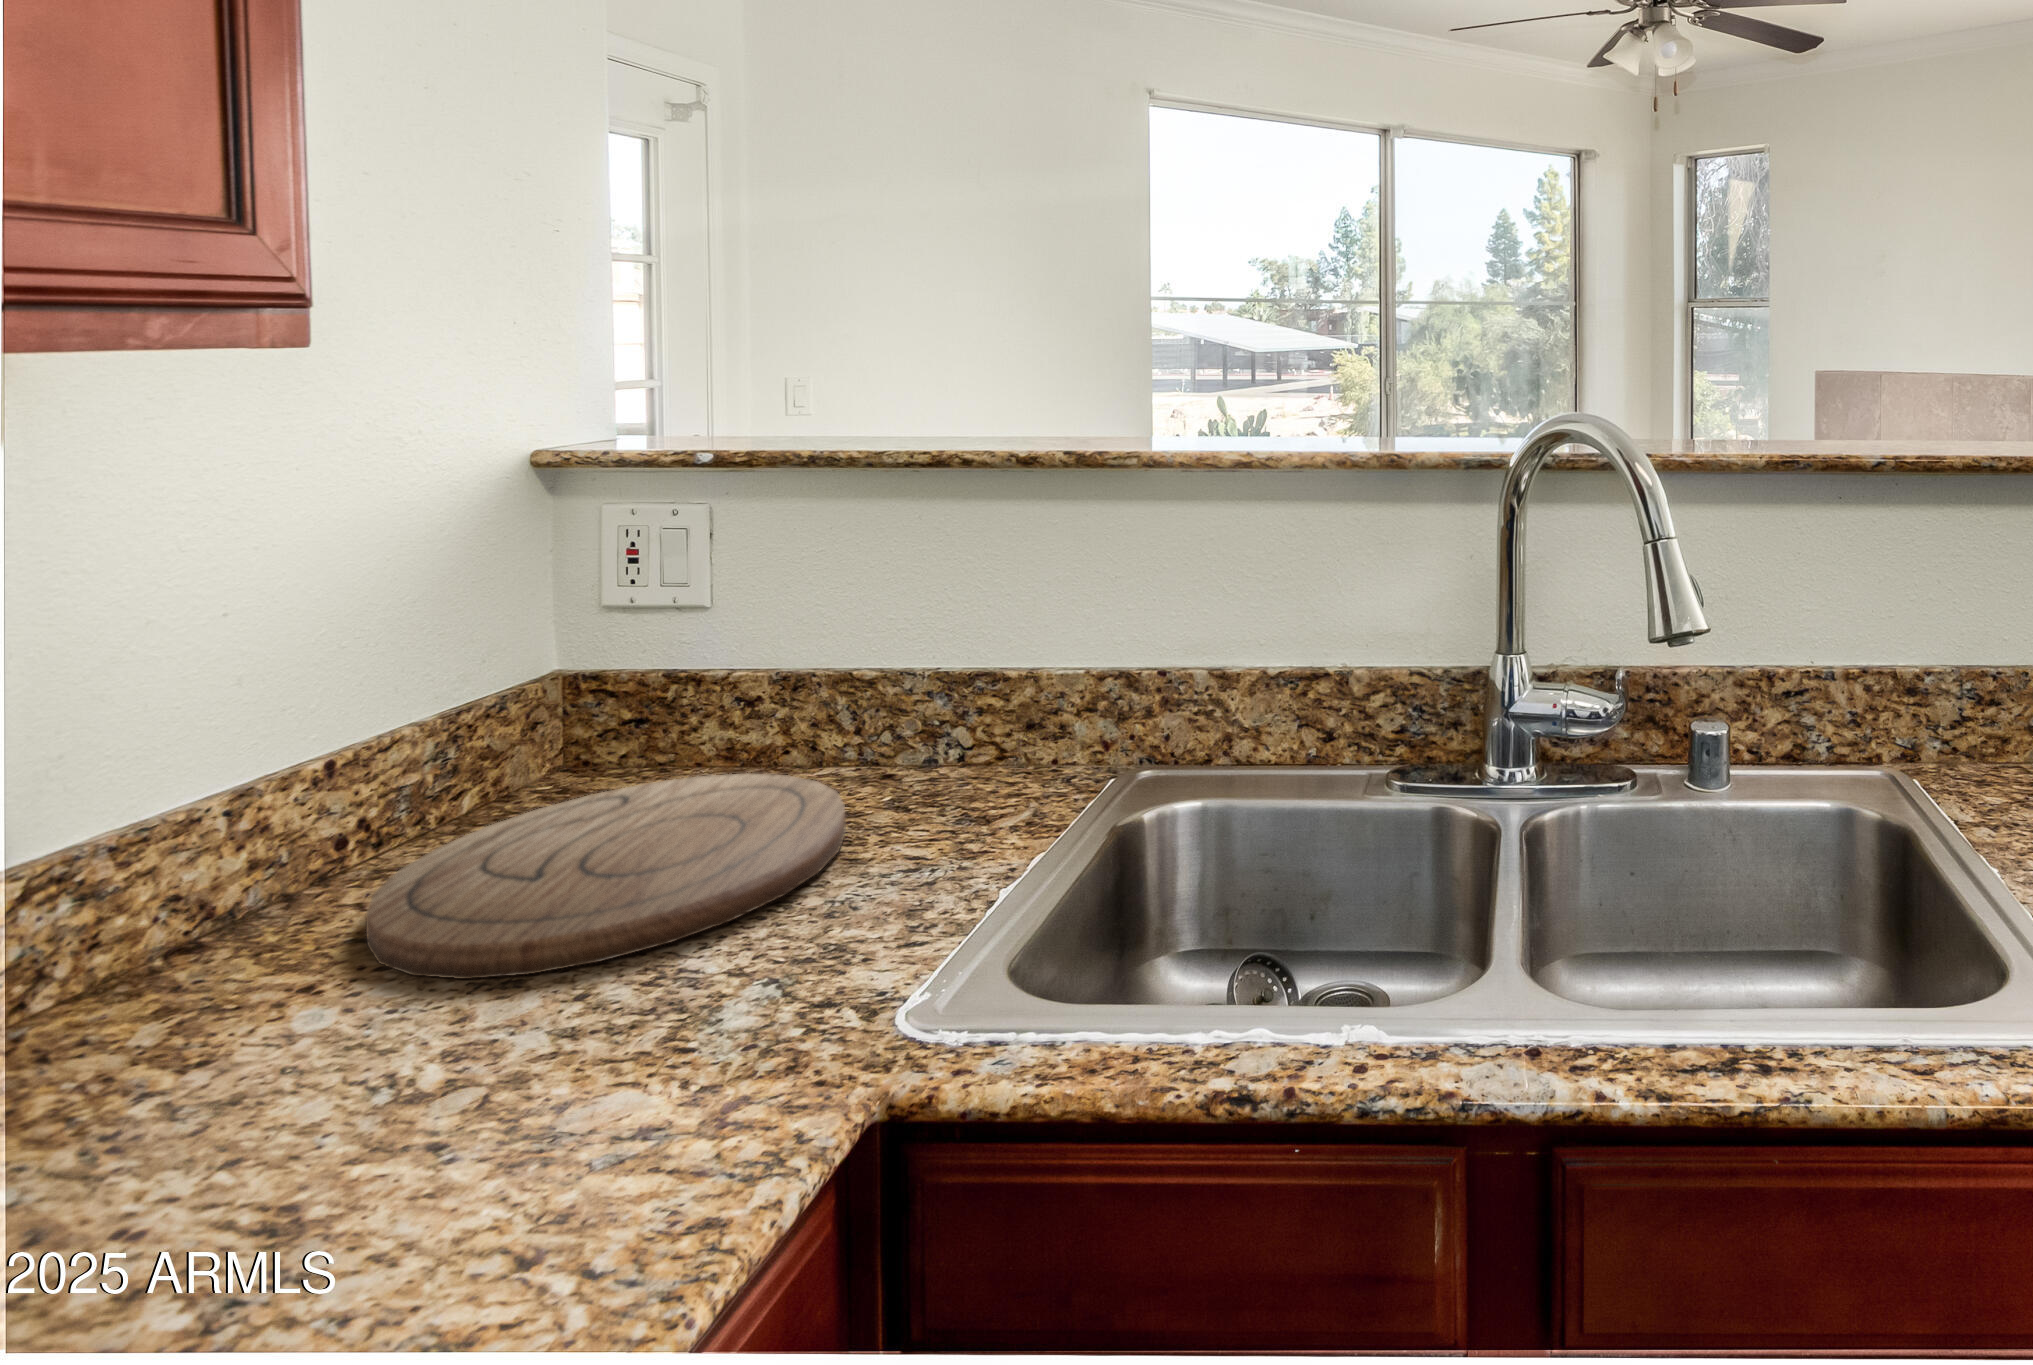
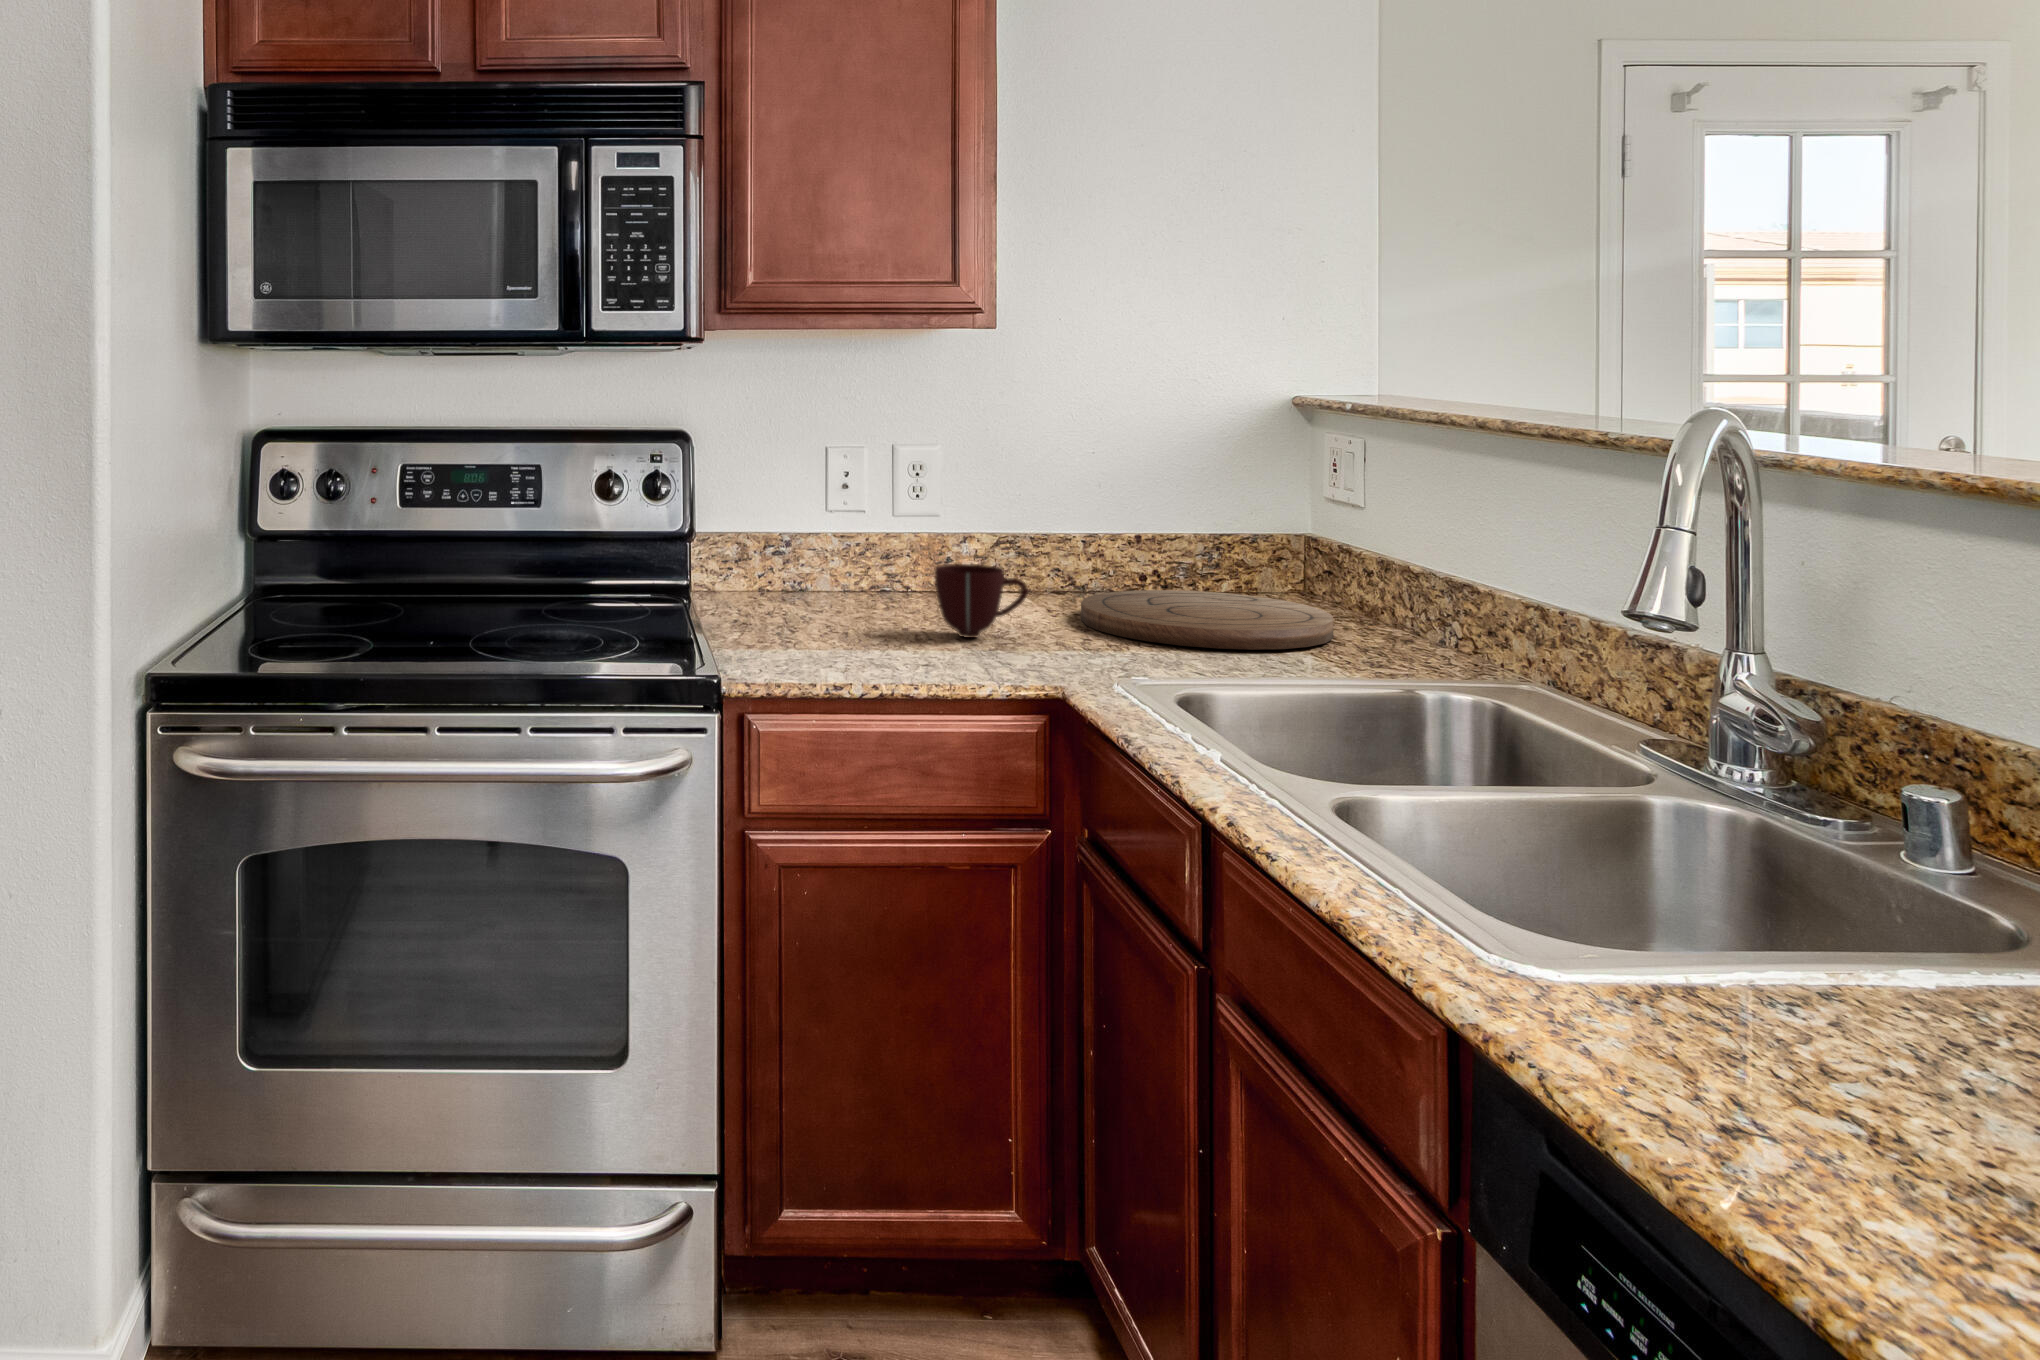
mug: none [209,955,480,1174] -> present [935,564,1028,638]

